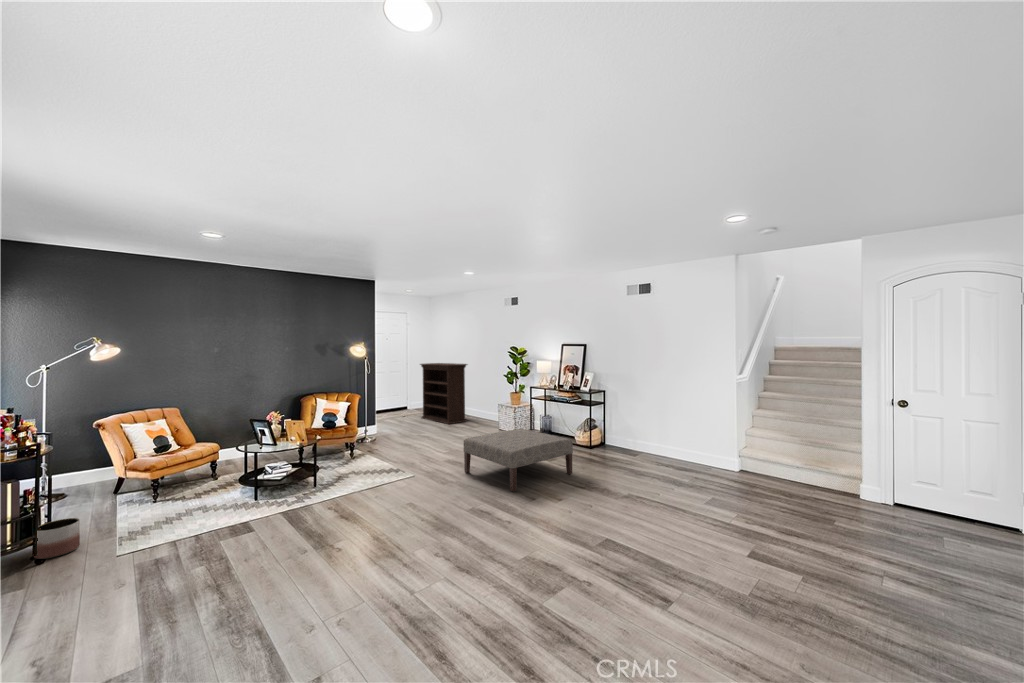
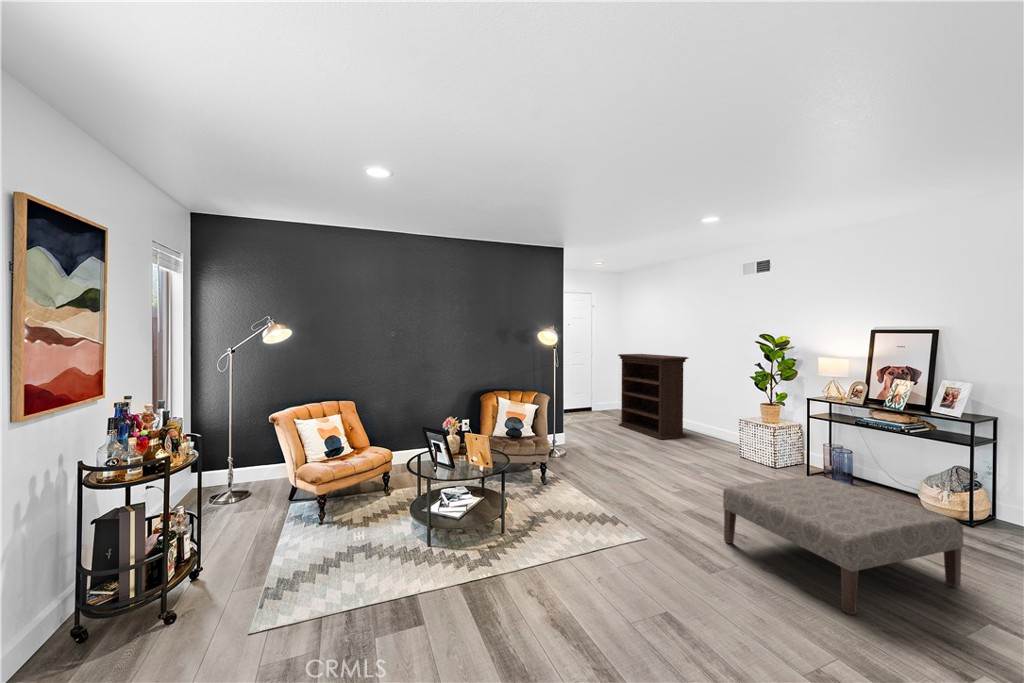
planter: present [34,518,80,559] -> none [188,546,235,600]

